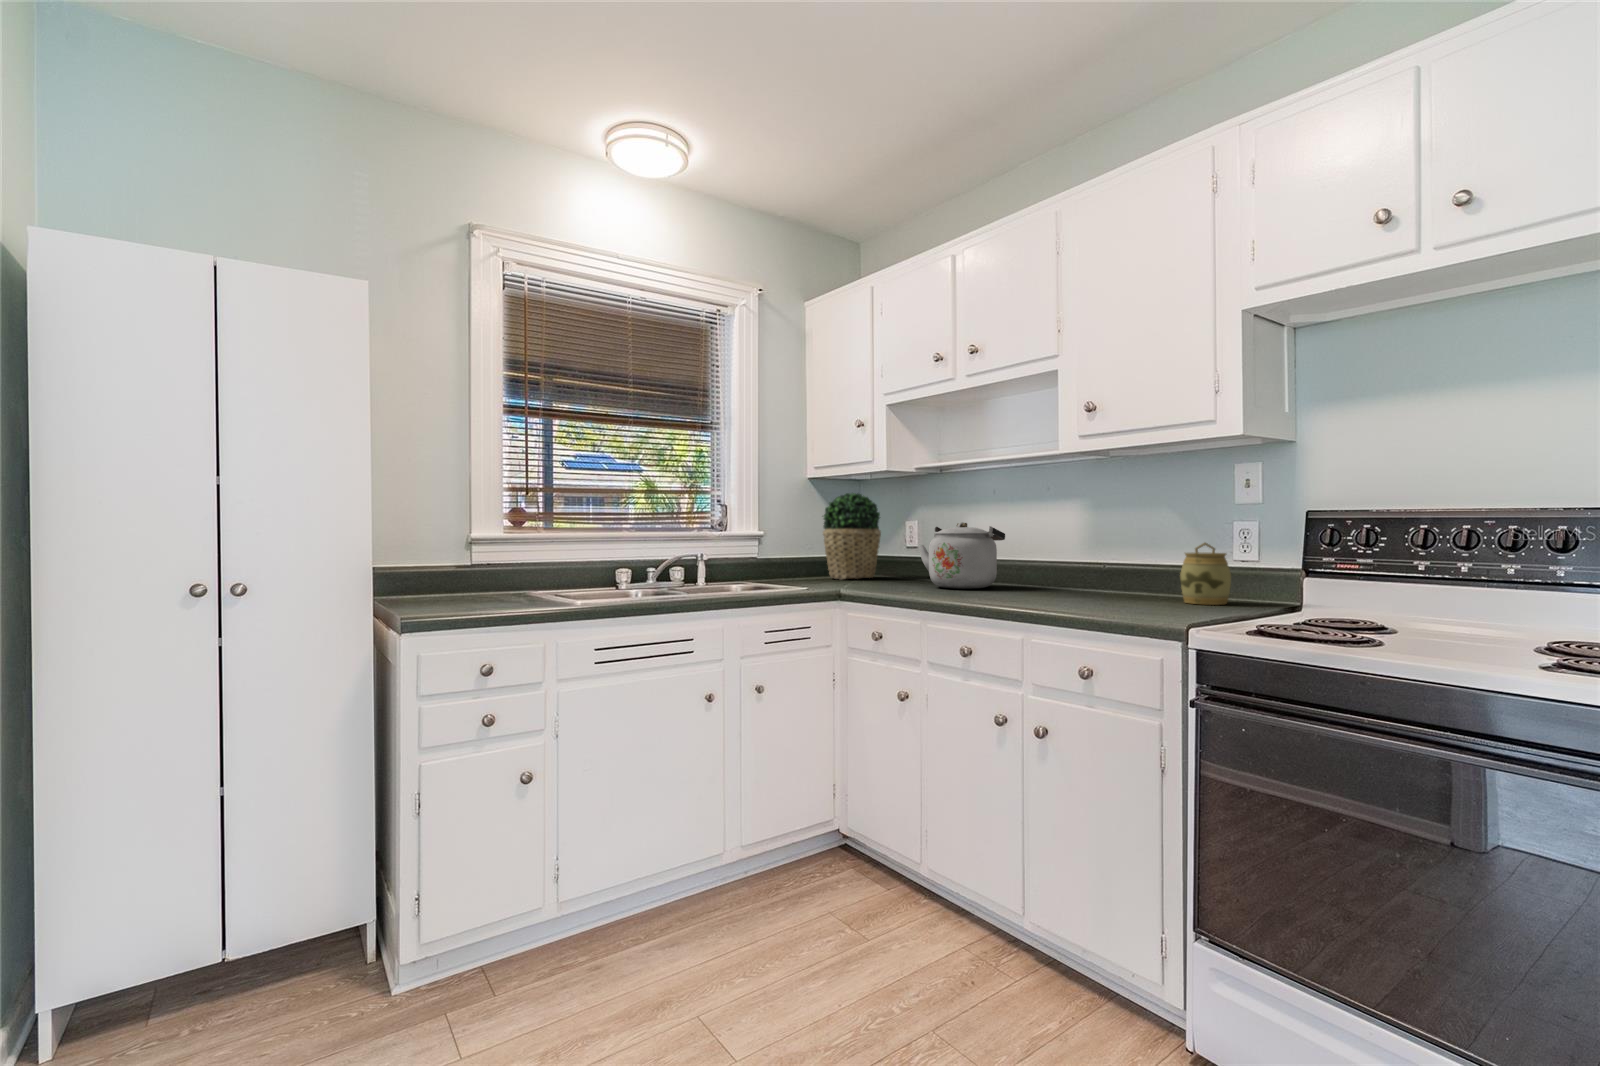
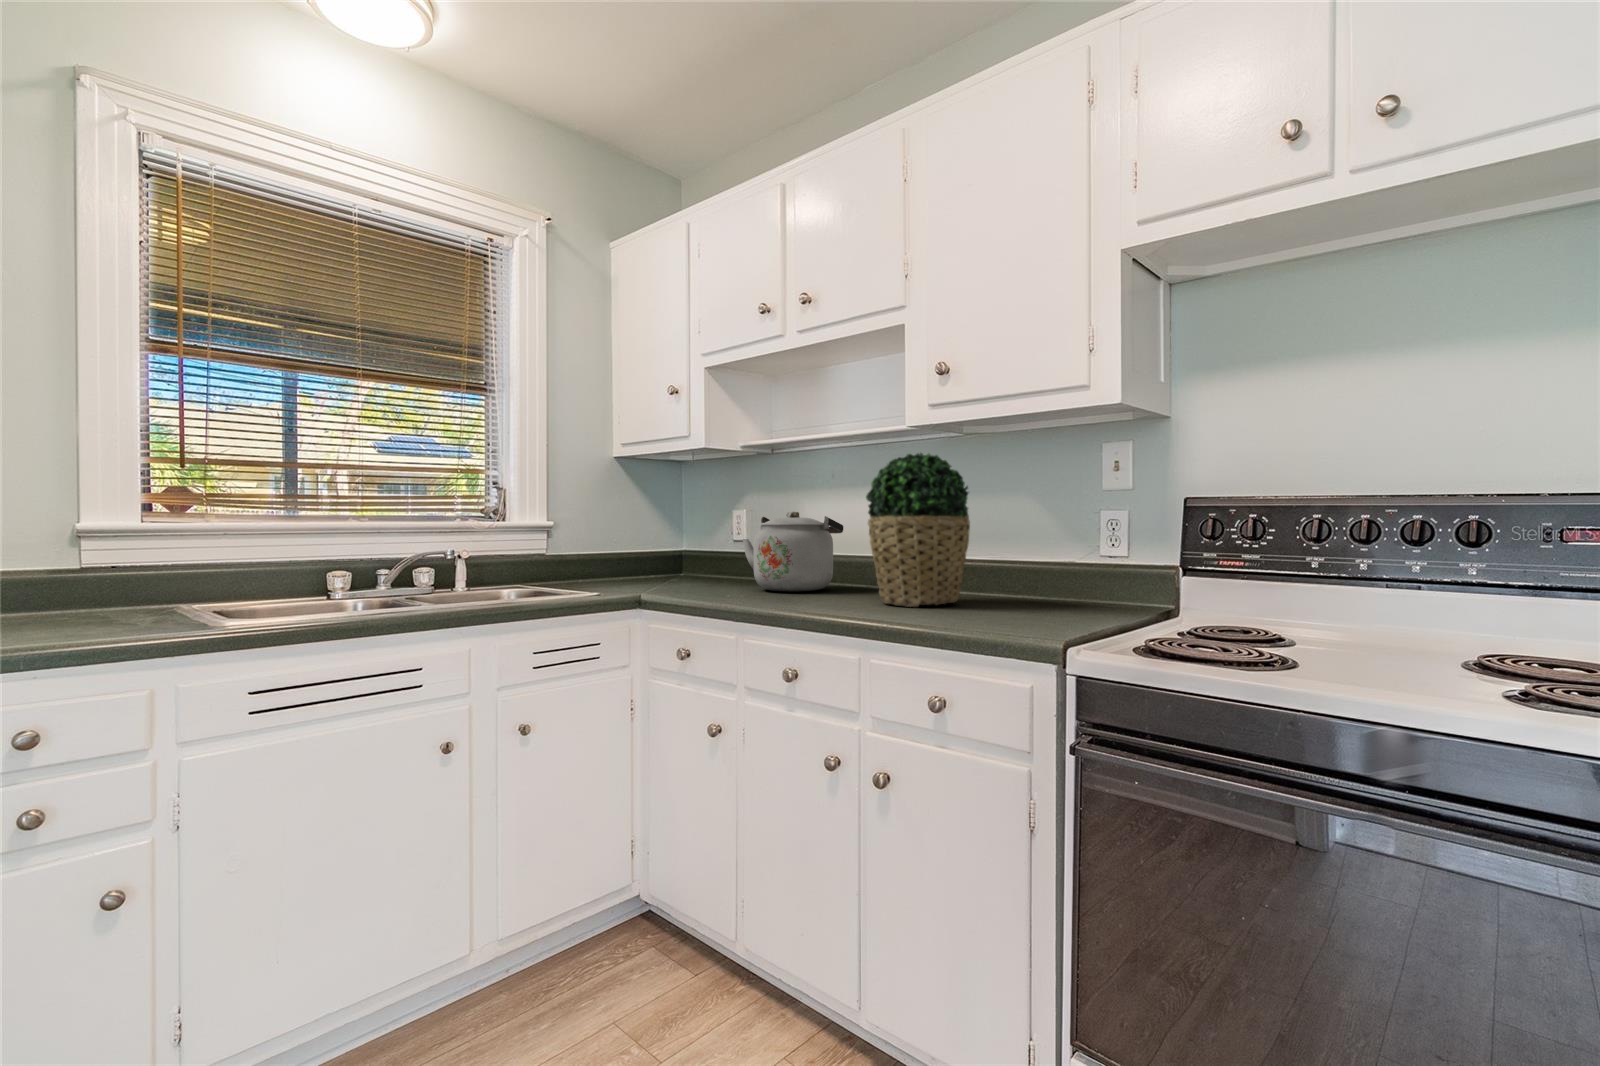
potted plant: present [823,493,881,579] -> present [866,453,970,607]
jar: present [1180,543,1231,605] -> none [1042,535,1099,610]

